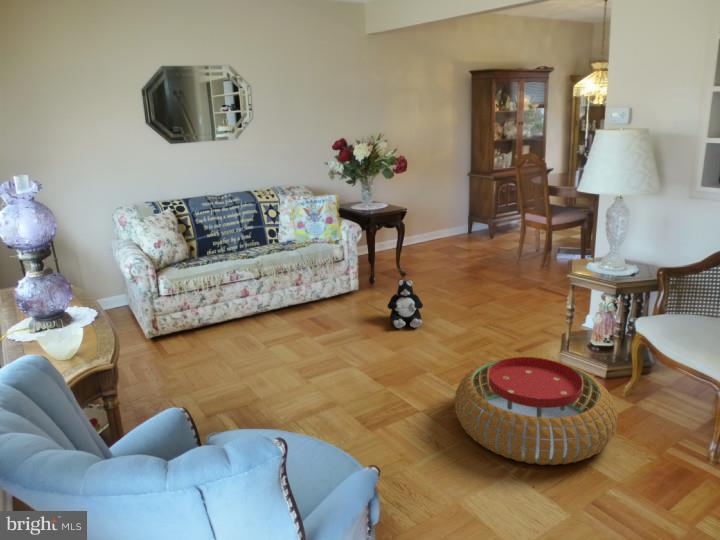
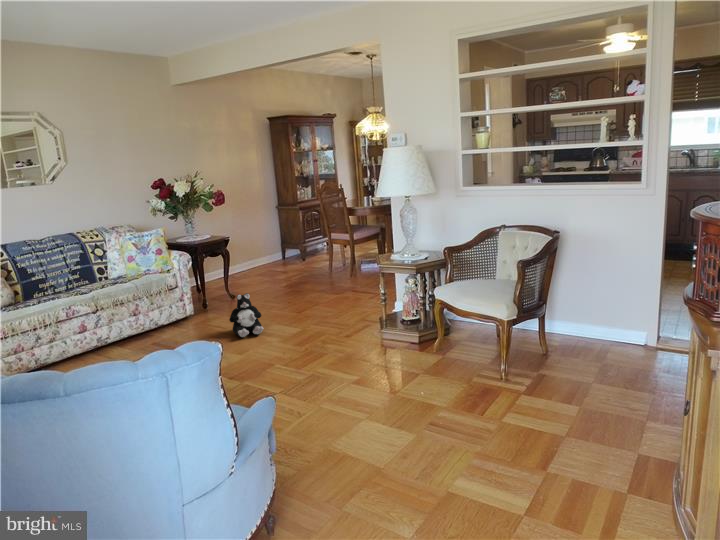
pouf: present [455,357,618,465] -> none [309,329,433,405]

